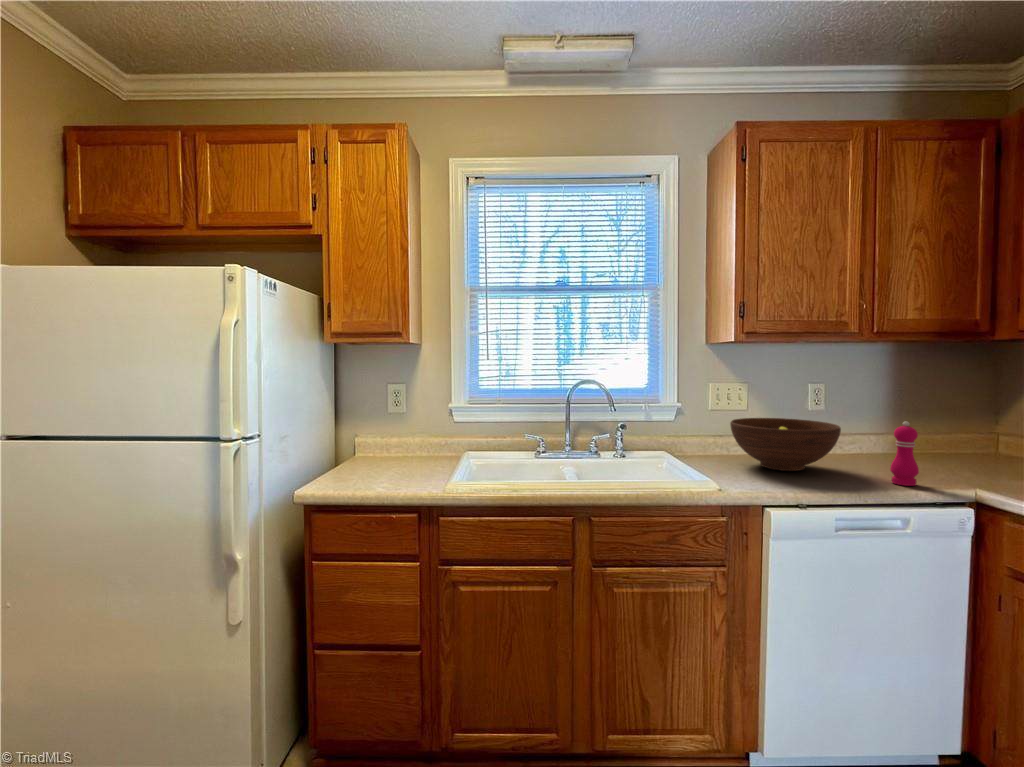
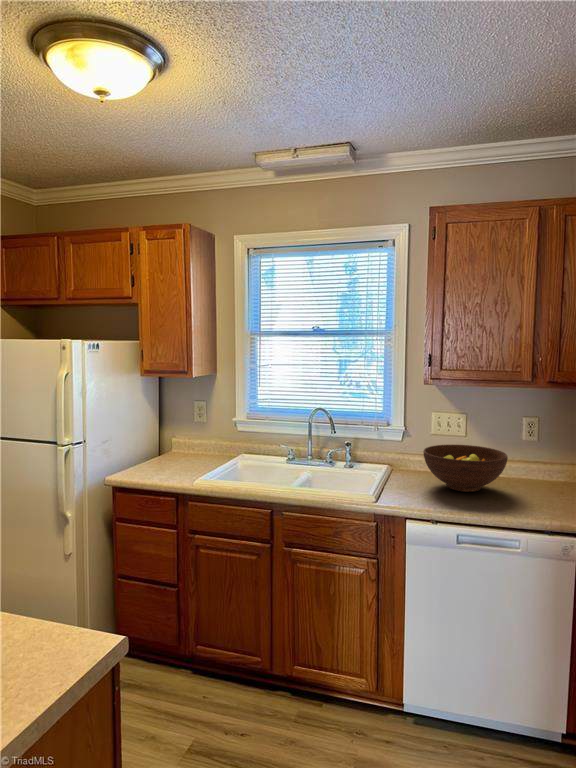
pepper mill: present [890,421,919,486] -> none [529,459,549,513]

